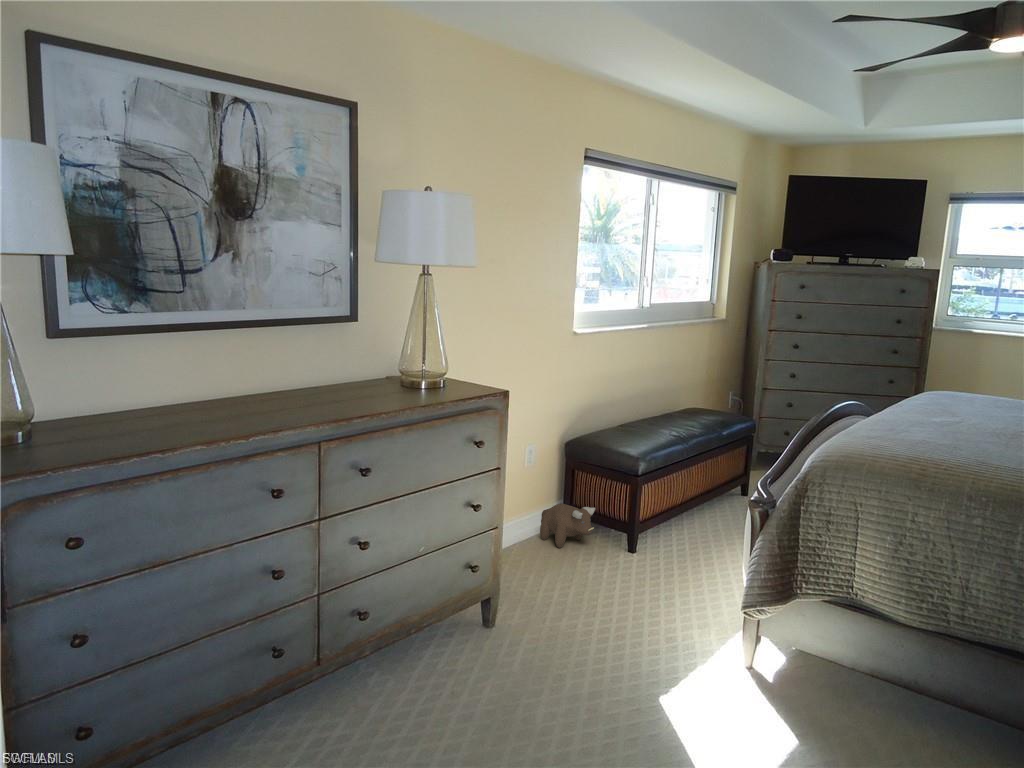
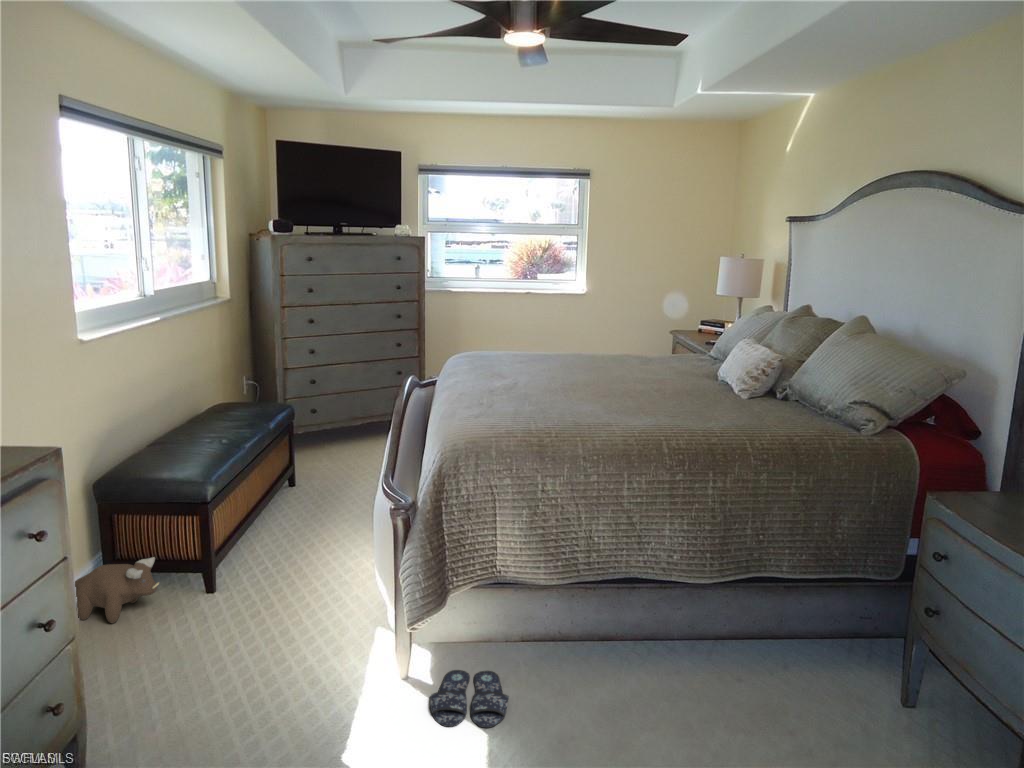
slippers: none [756,680,844,739] -> present [430,670,509,728]

